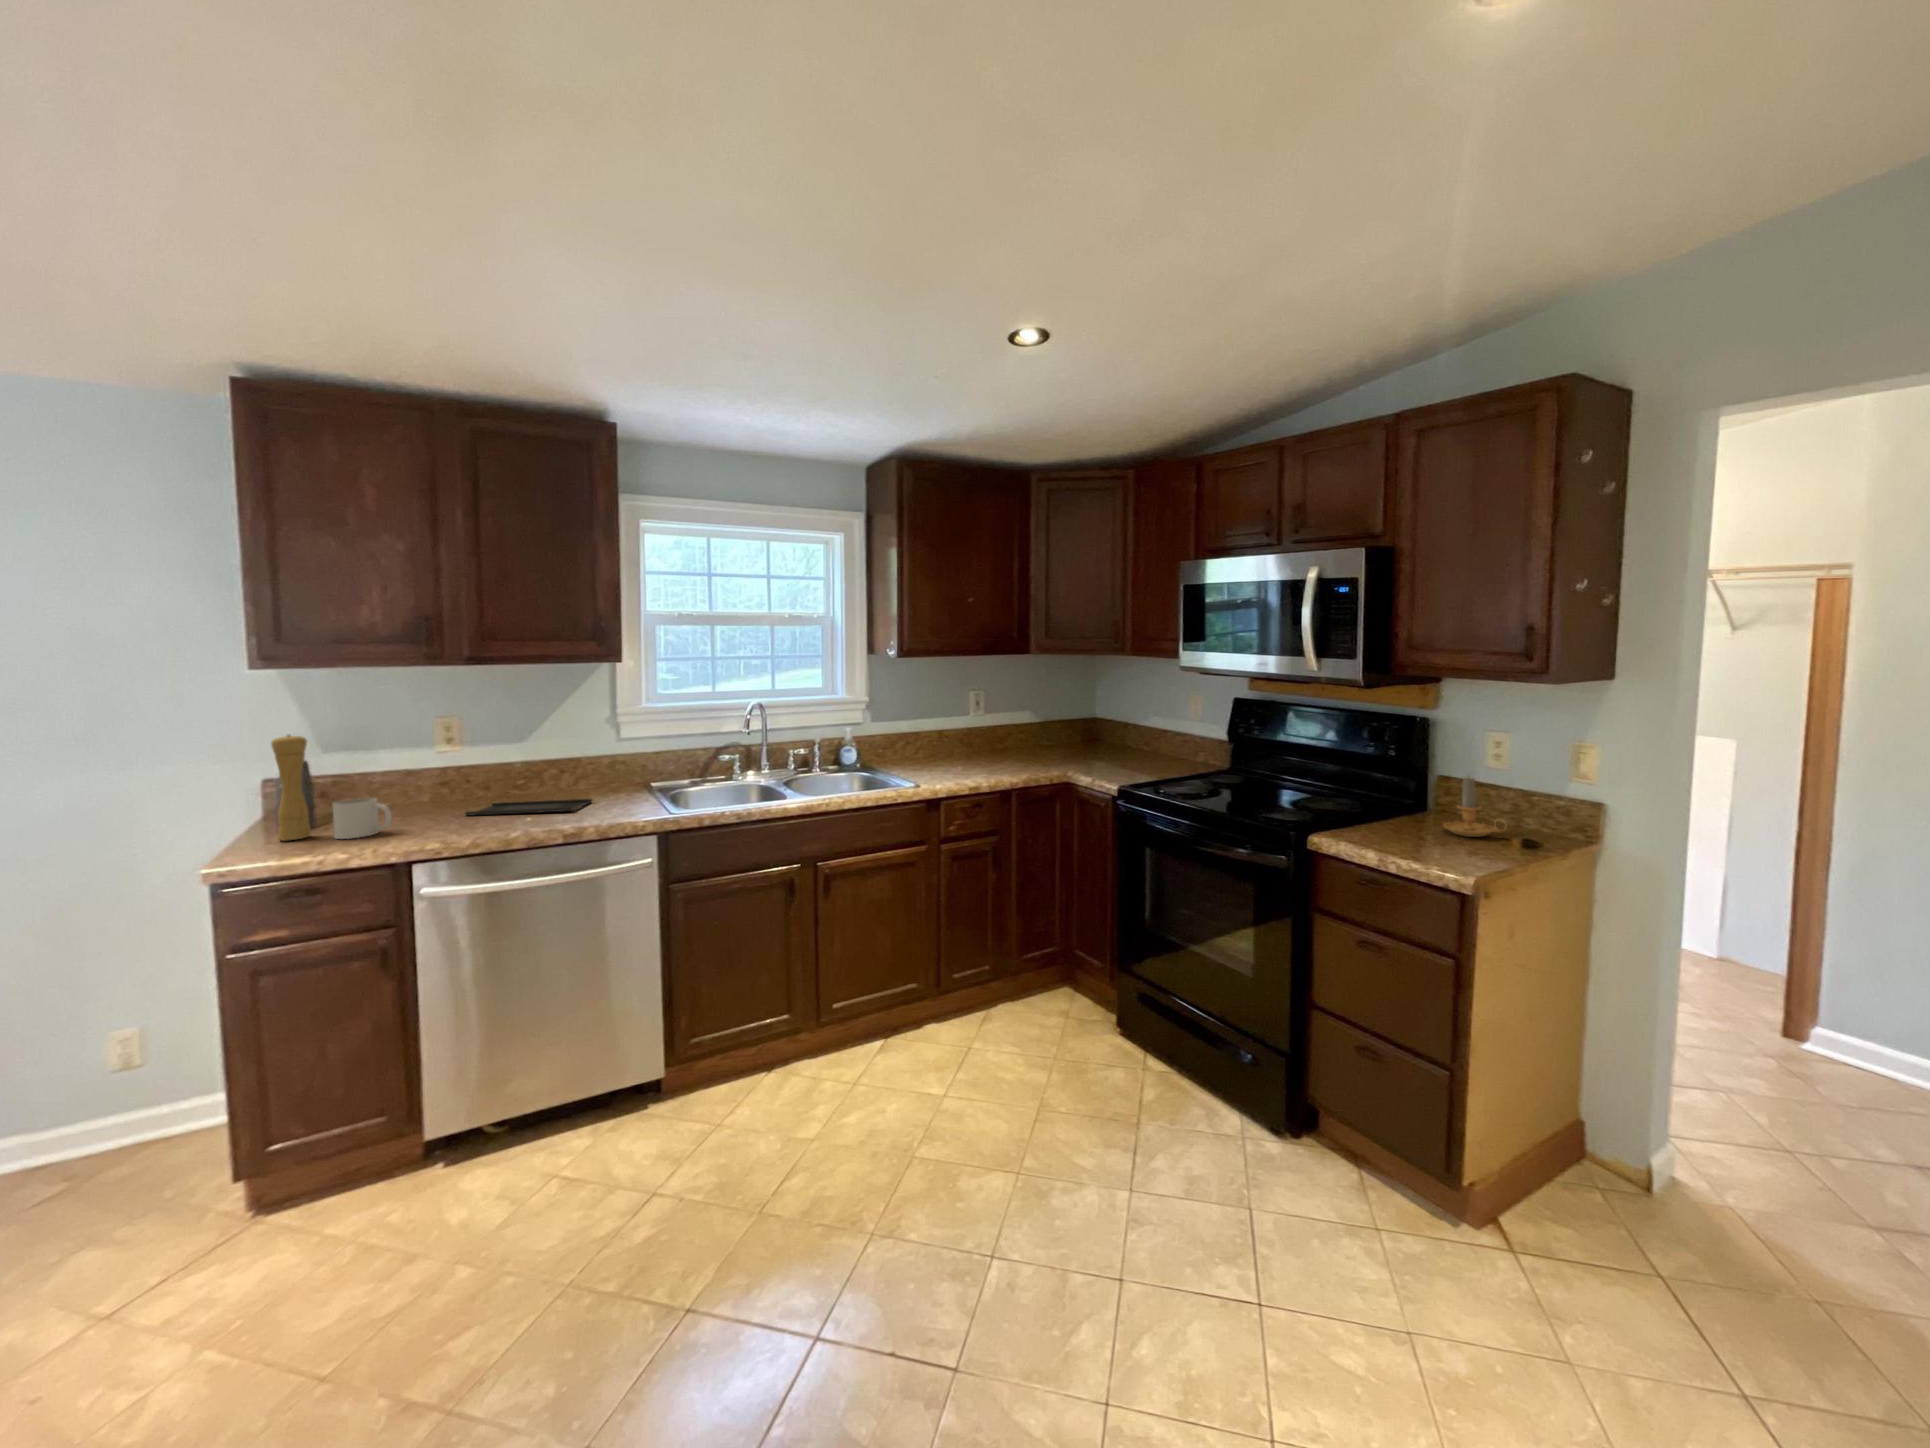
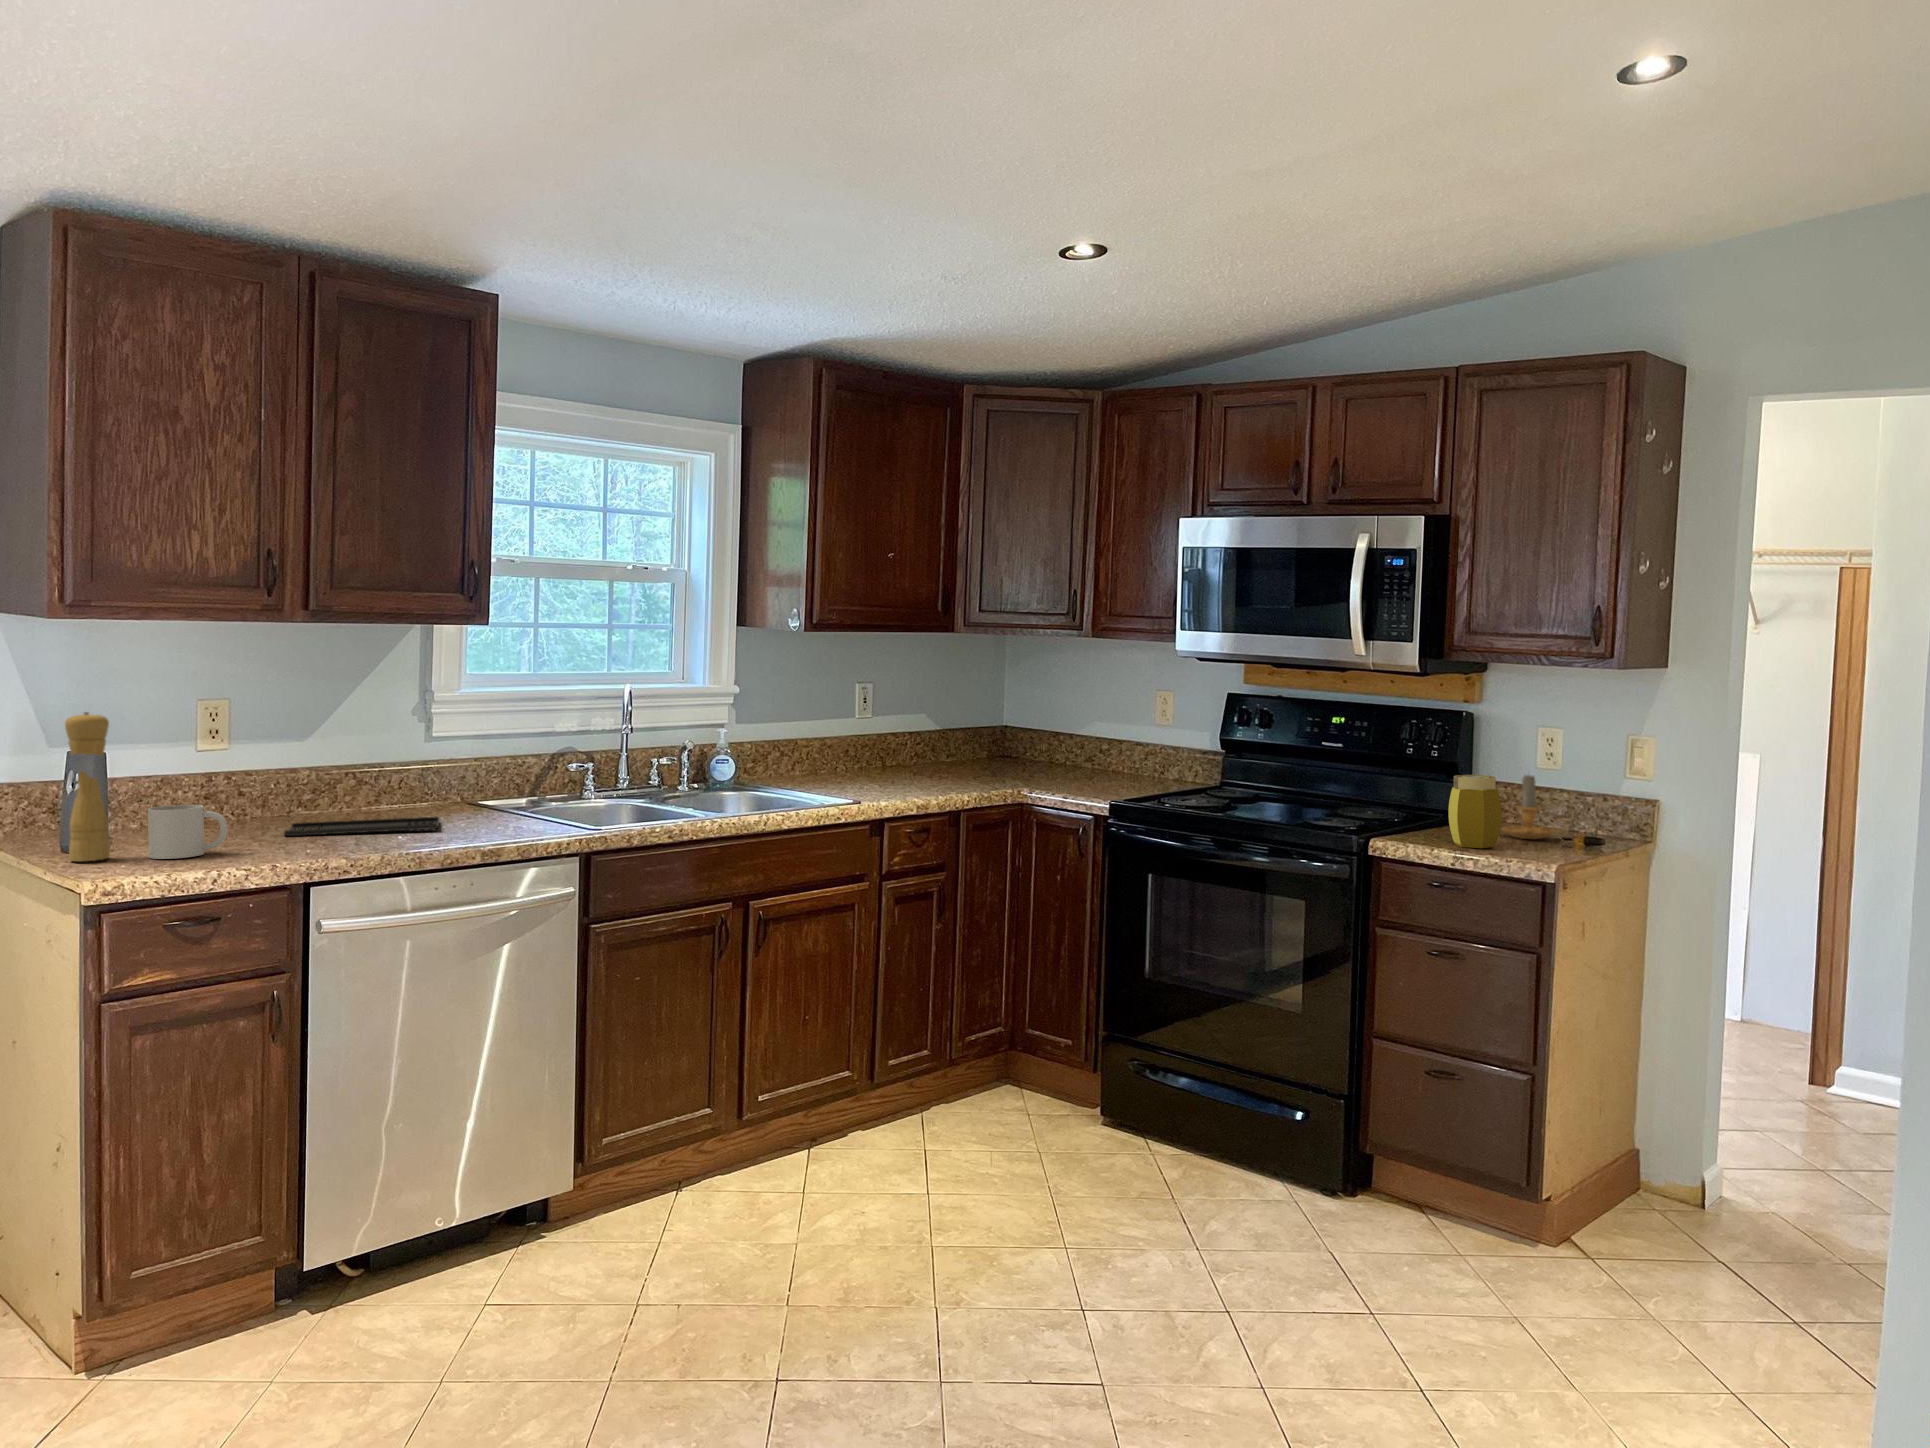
jar: none [1383,779,1432,849] -> present [1448,775,1502,848]

